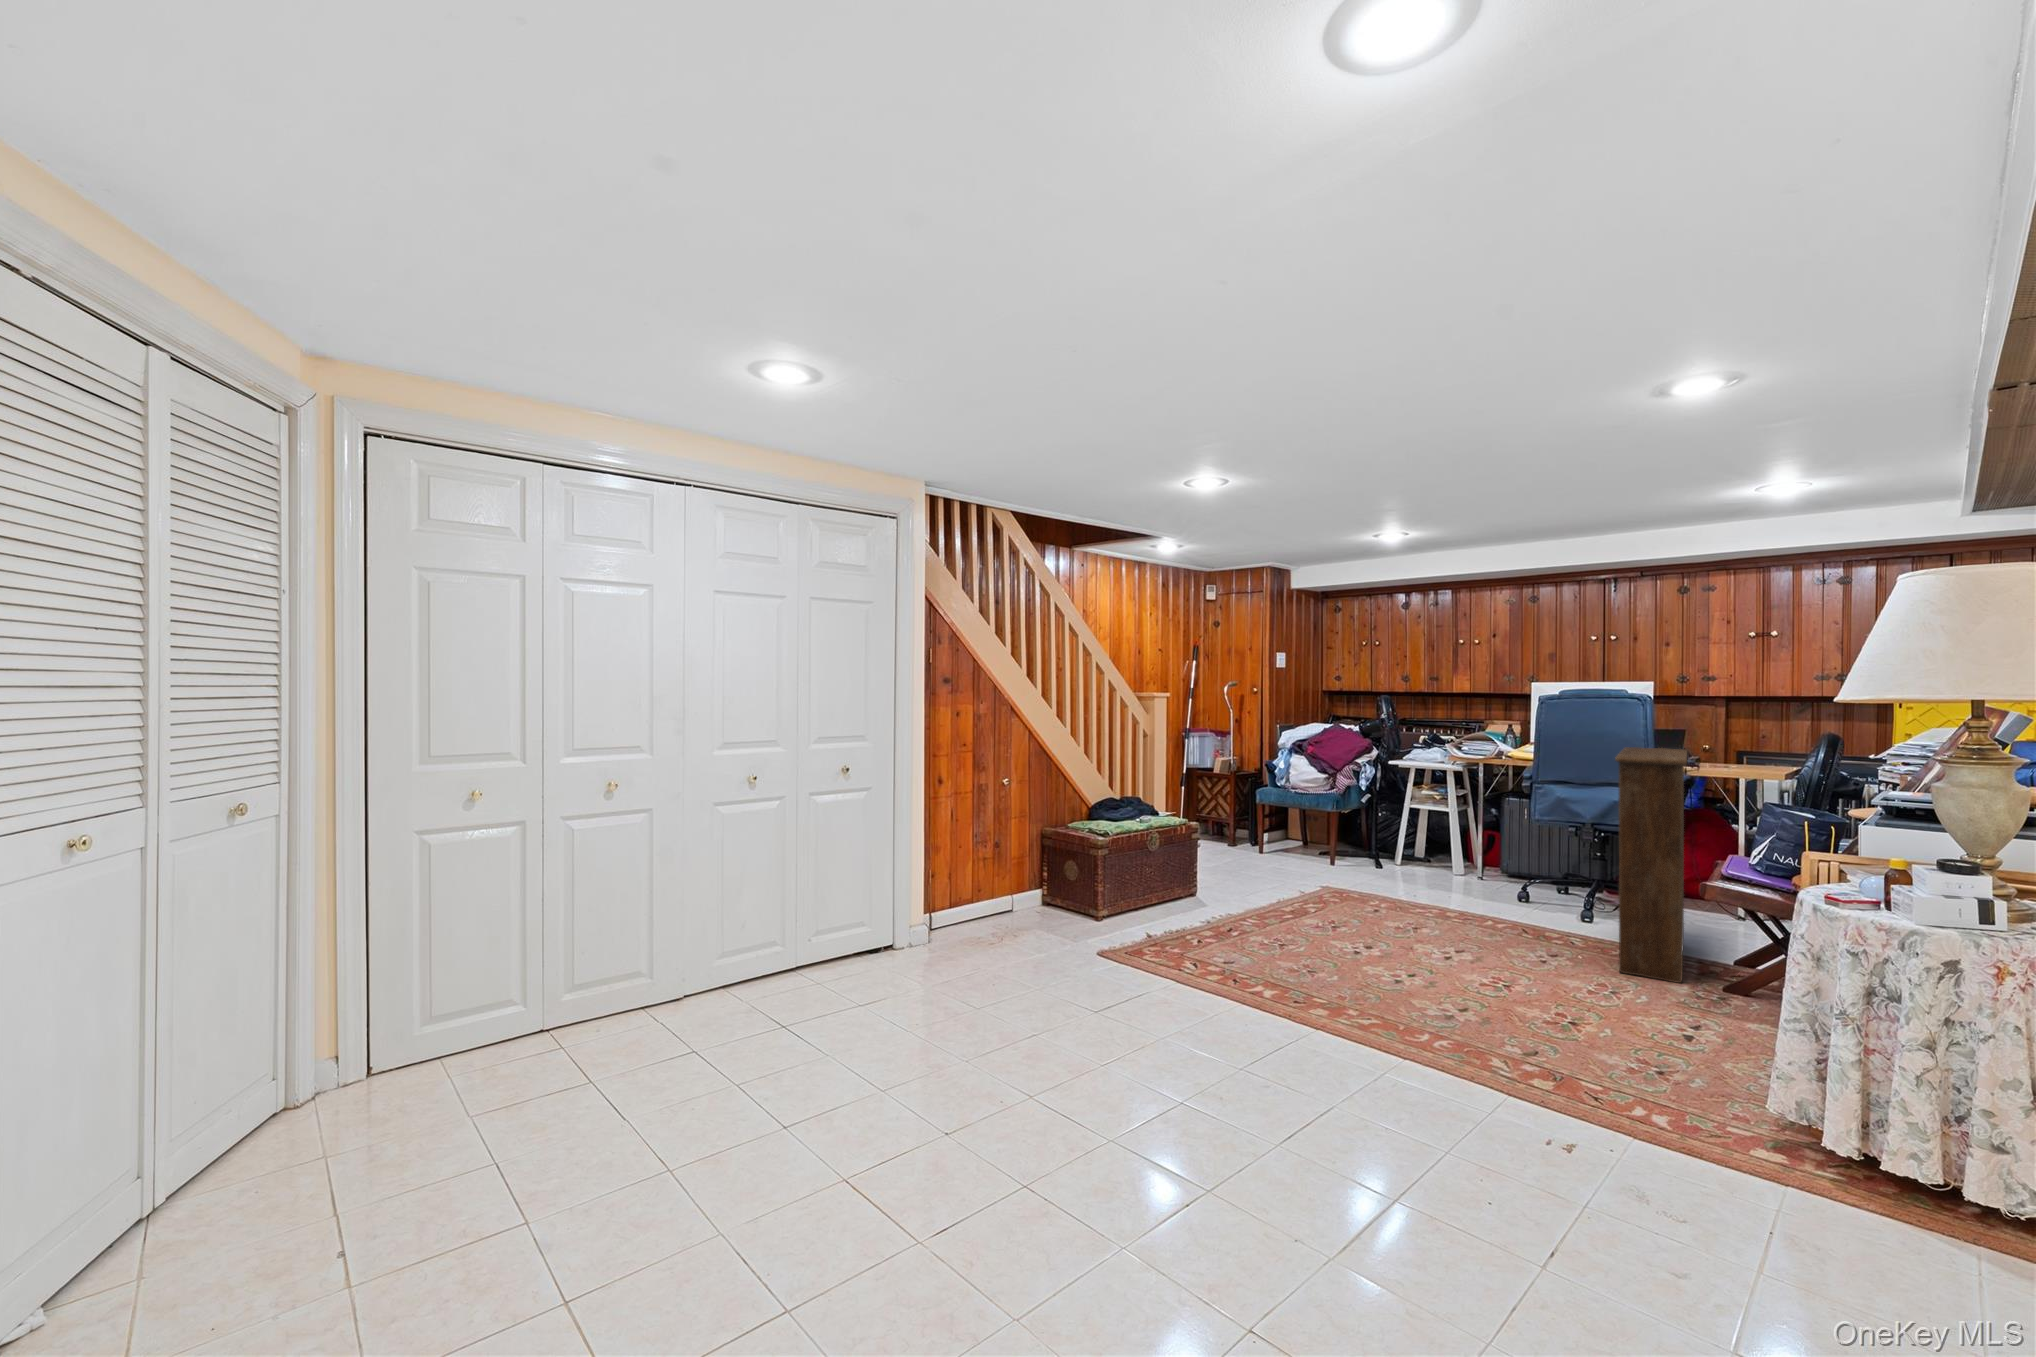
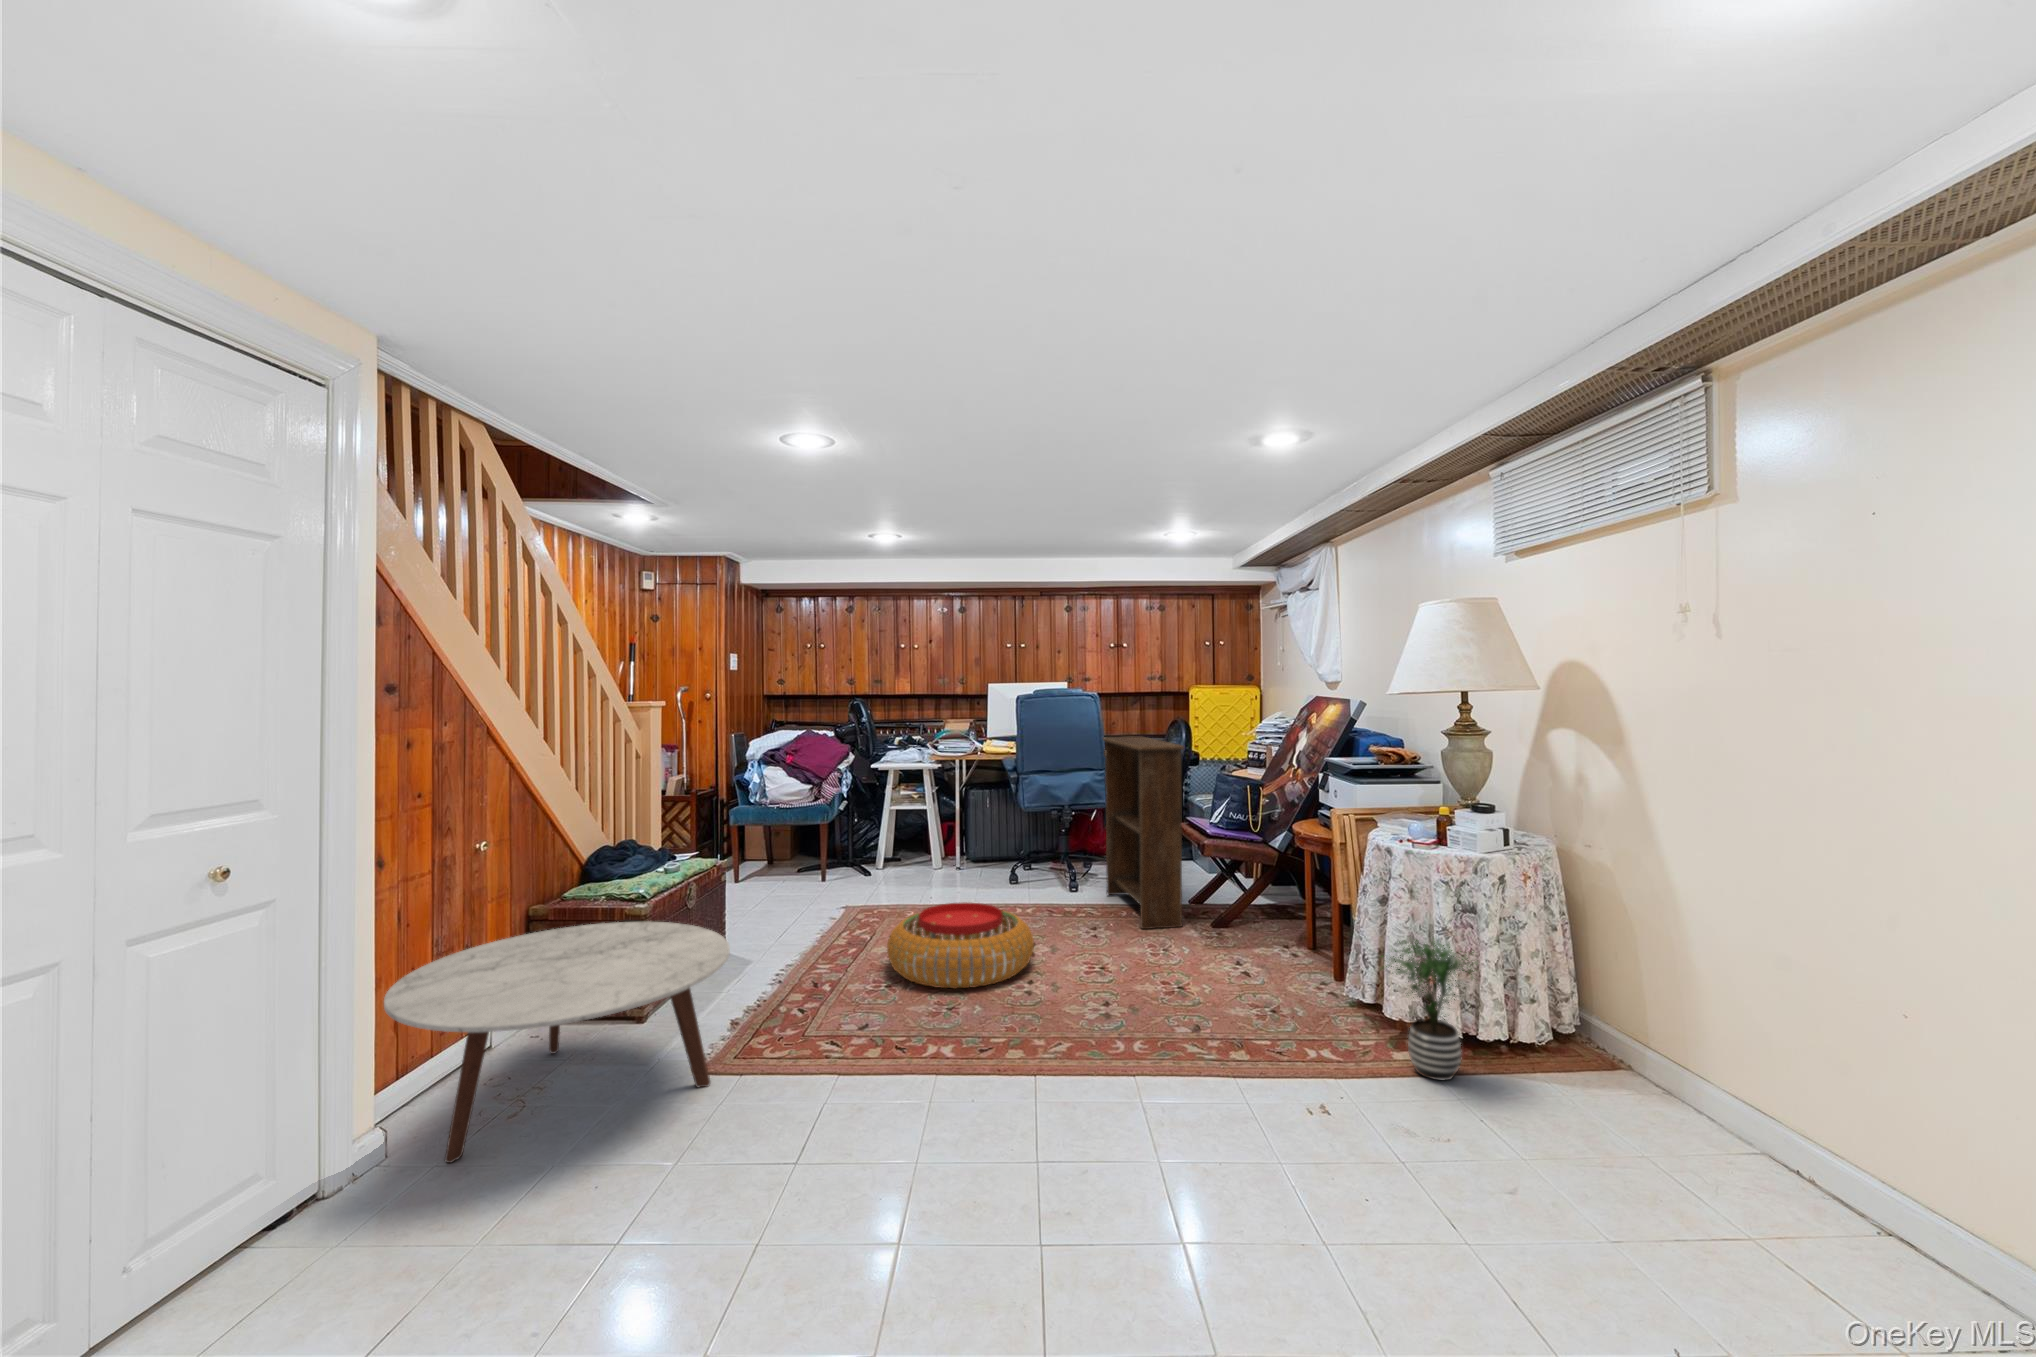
coffee table: none [925,842,1123,966] -> present [384,922,730,1163]
pouf: none [1292,891,1443,970] -> present [887,902,1034,988]
potted plant: none [1717,1006,1879,1198] -> present [1380,938,1478,1080]

